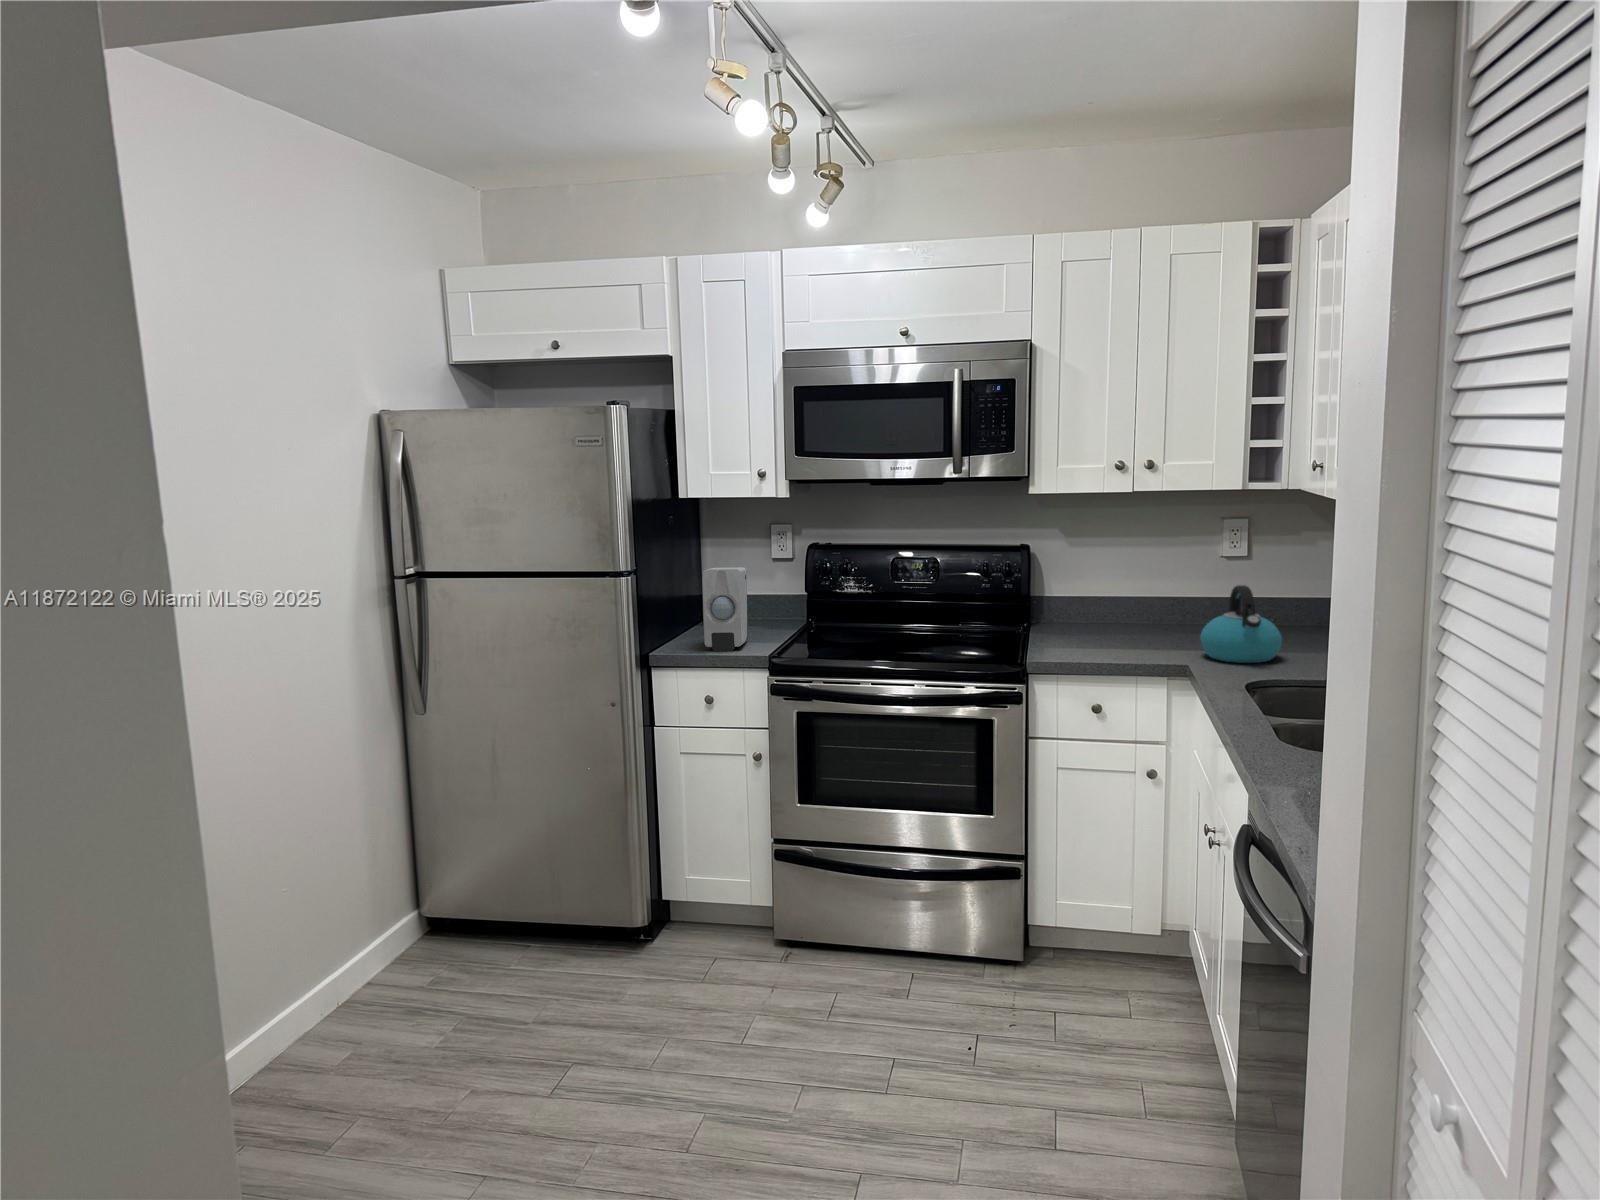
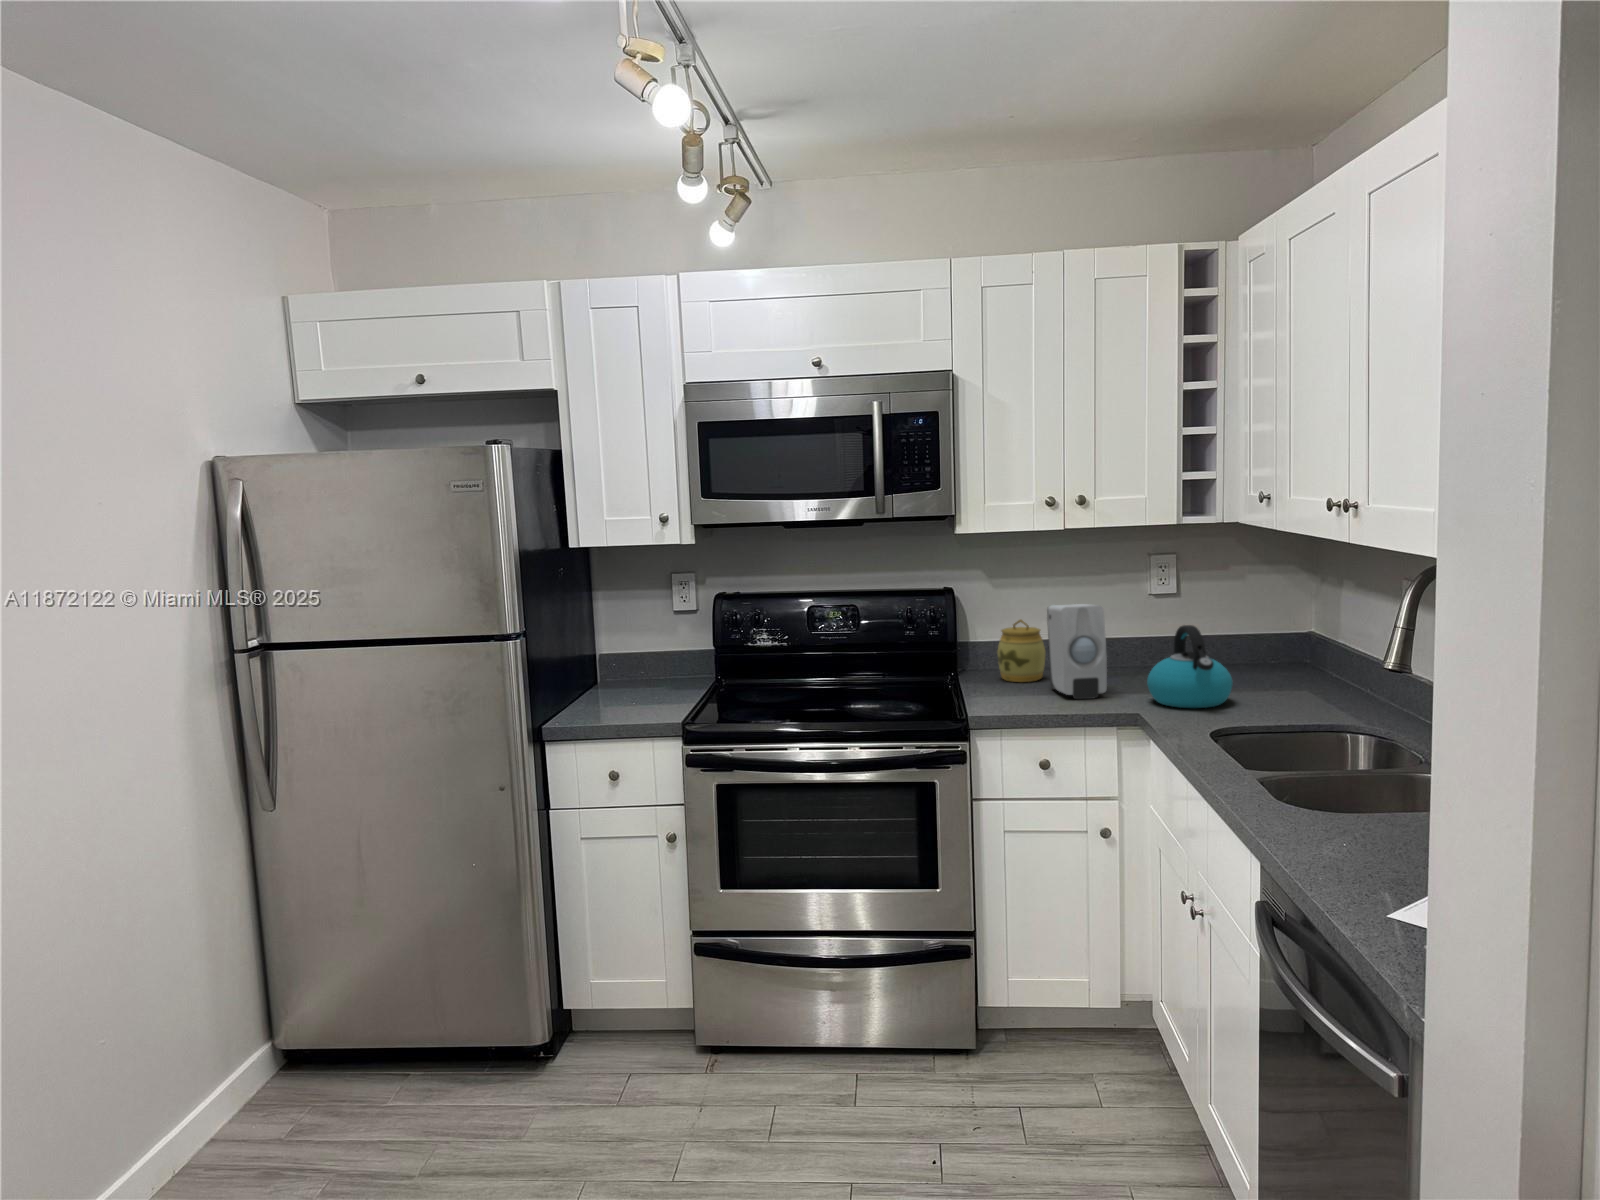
soap dispenser: present [703,567,748,651] -> present [1047,604,1107,699]
jar: none [1068,575,1113,634] -> present [997,620,1045,682]

